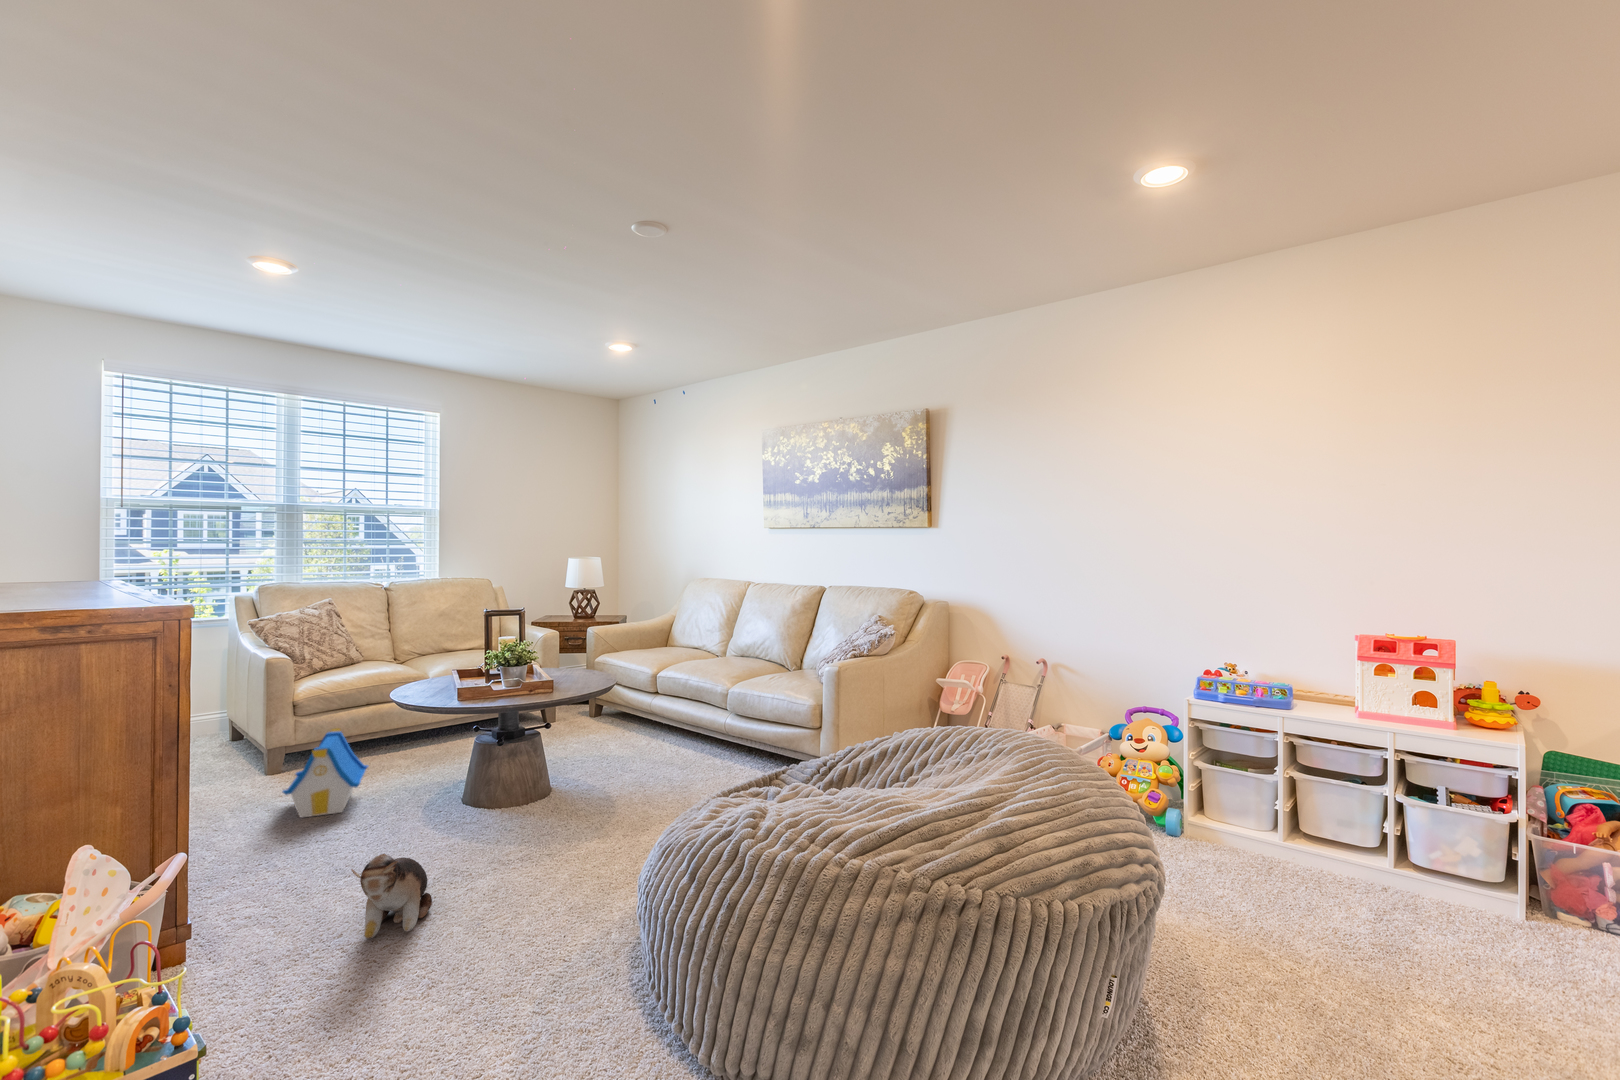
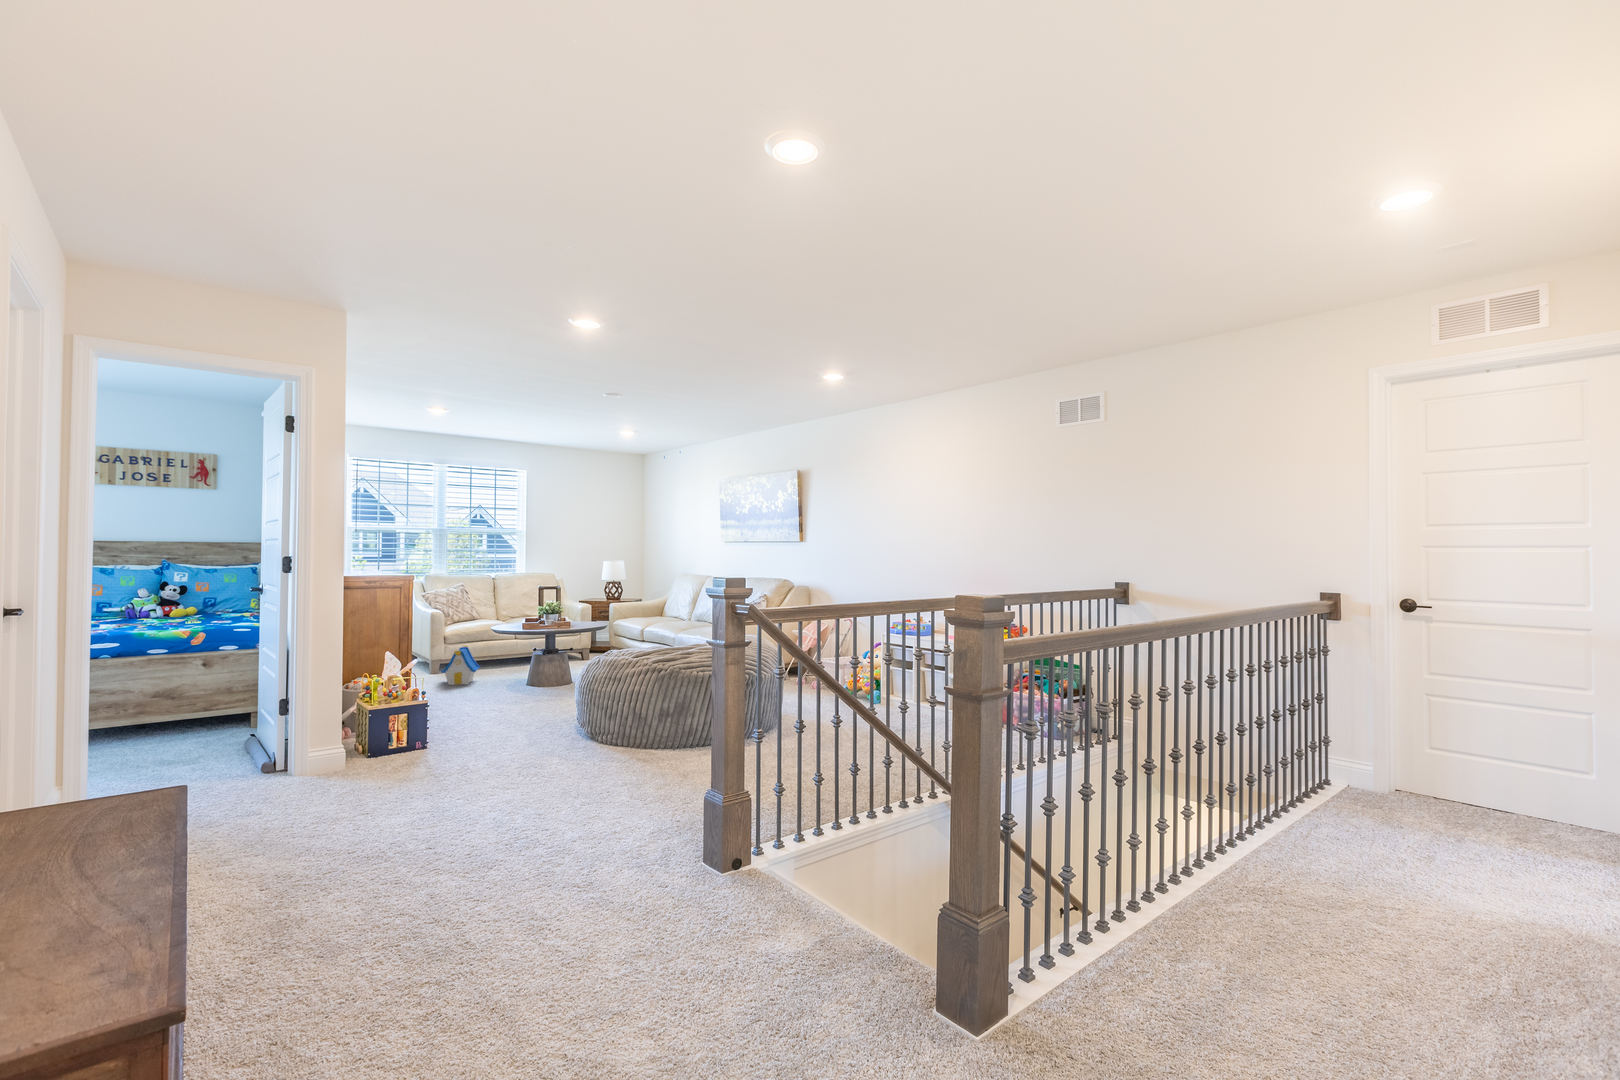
plush toy: present [351,854,432,939] -> none [470,675,503,711]

